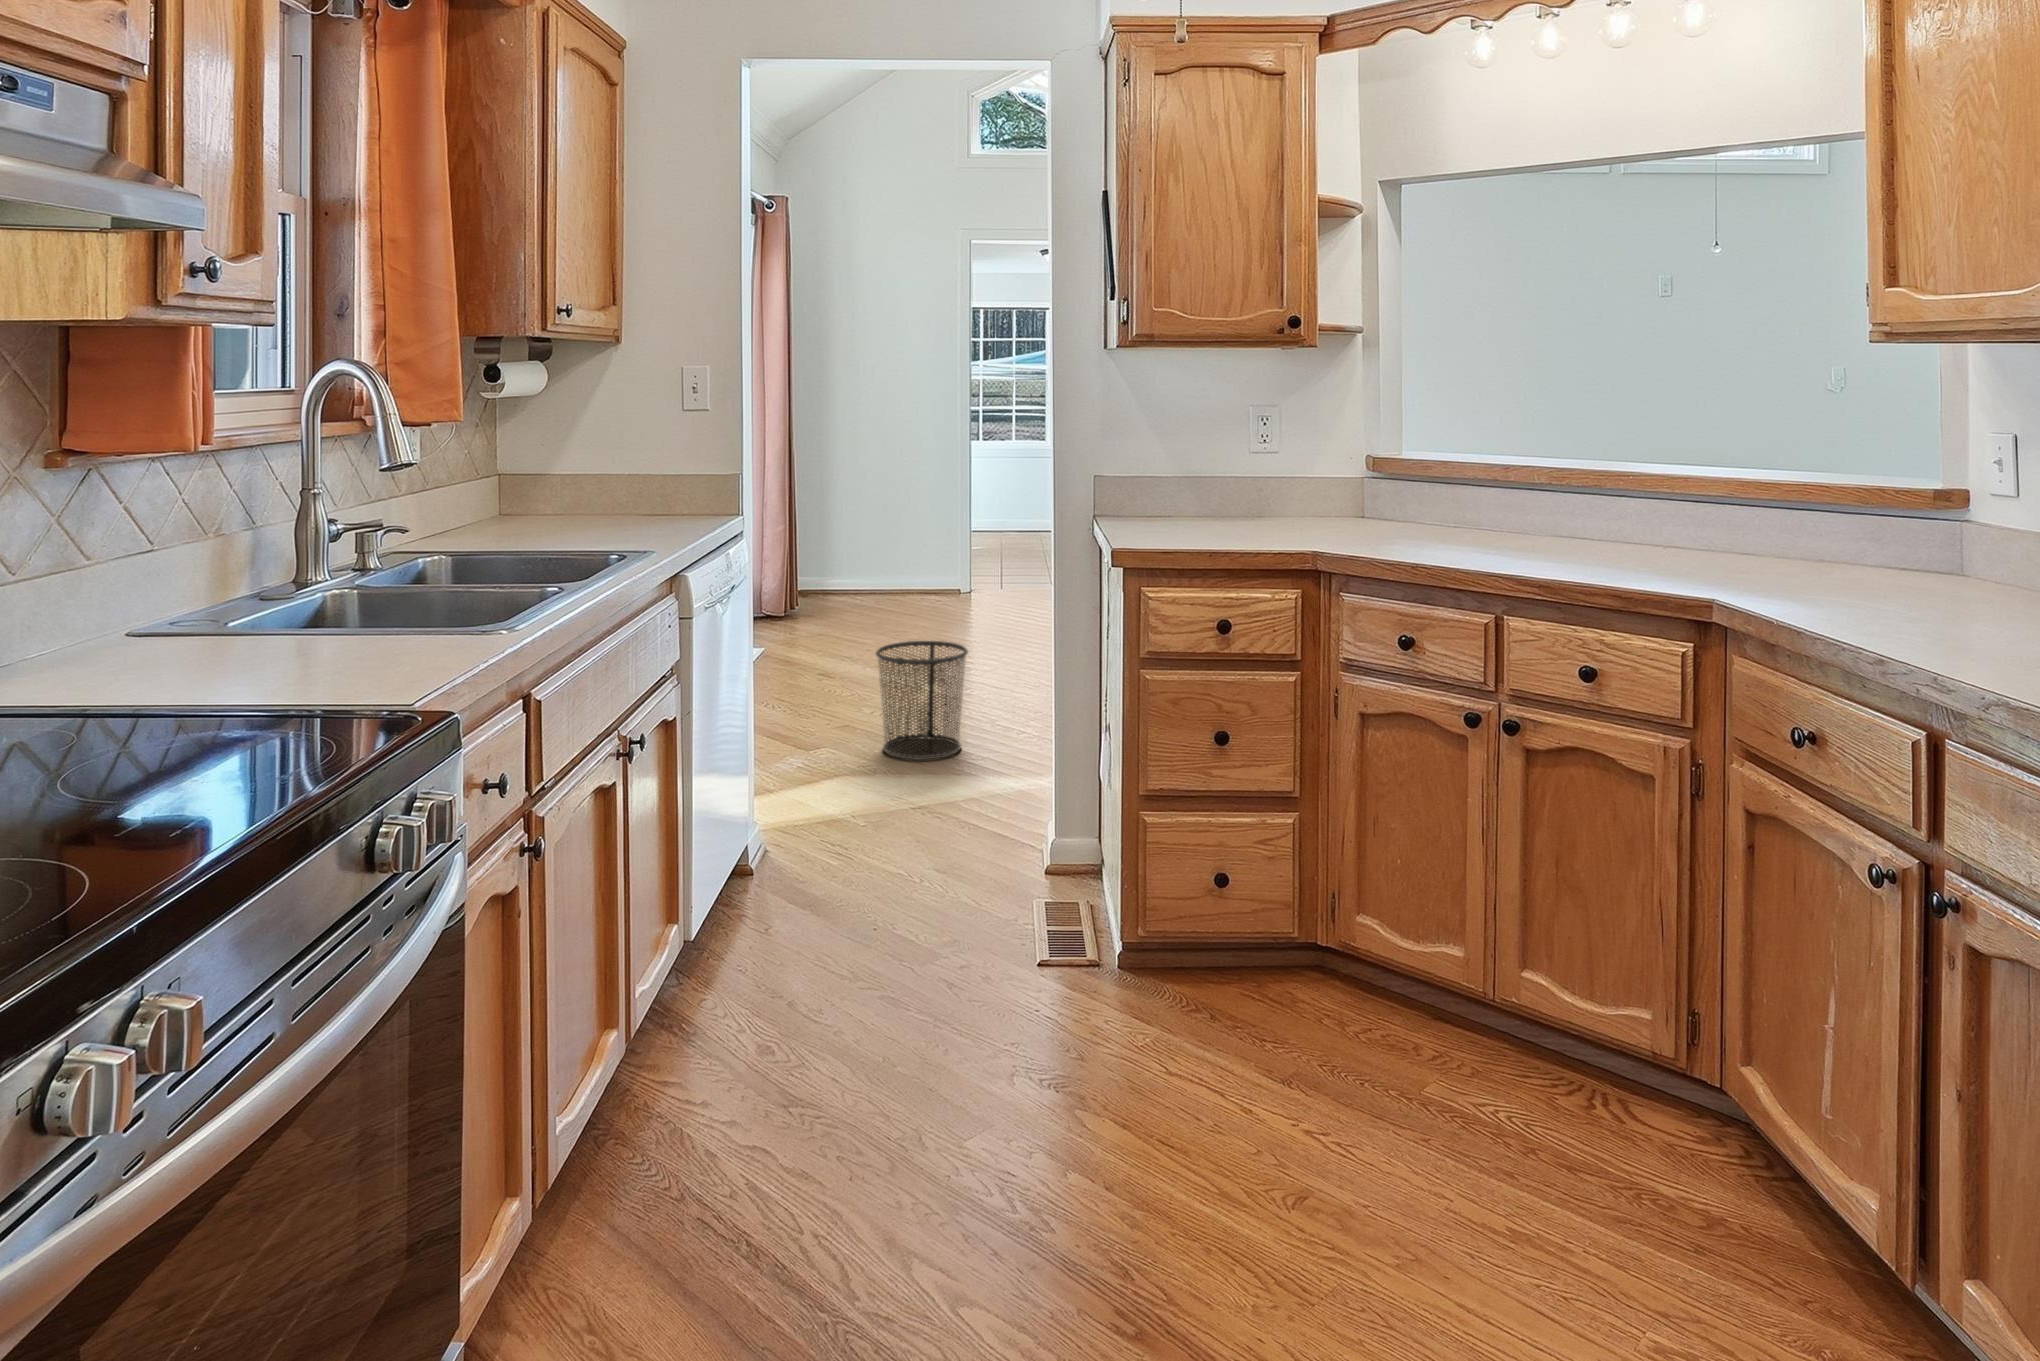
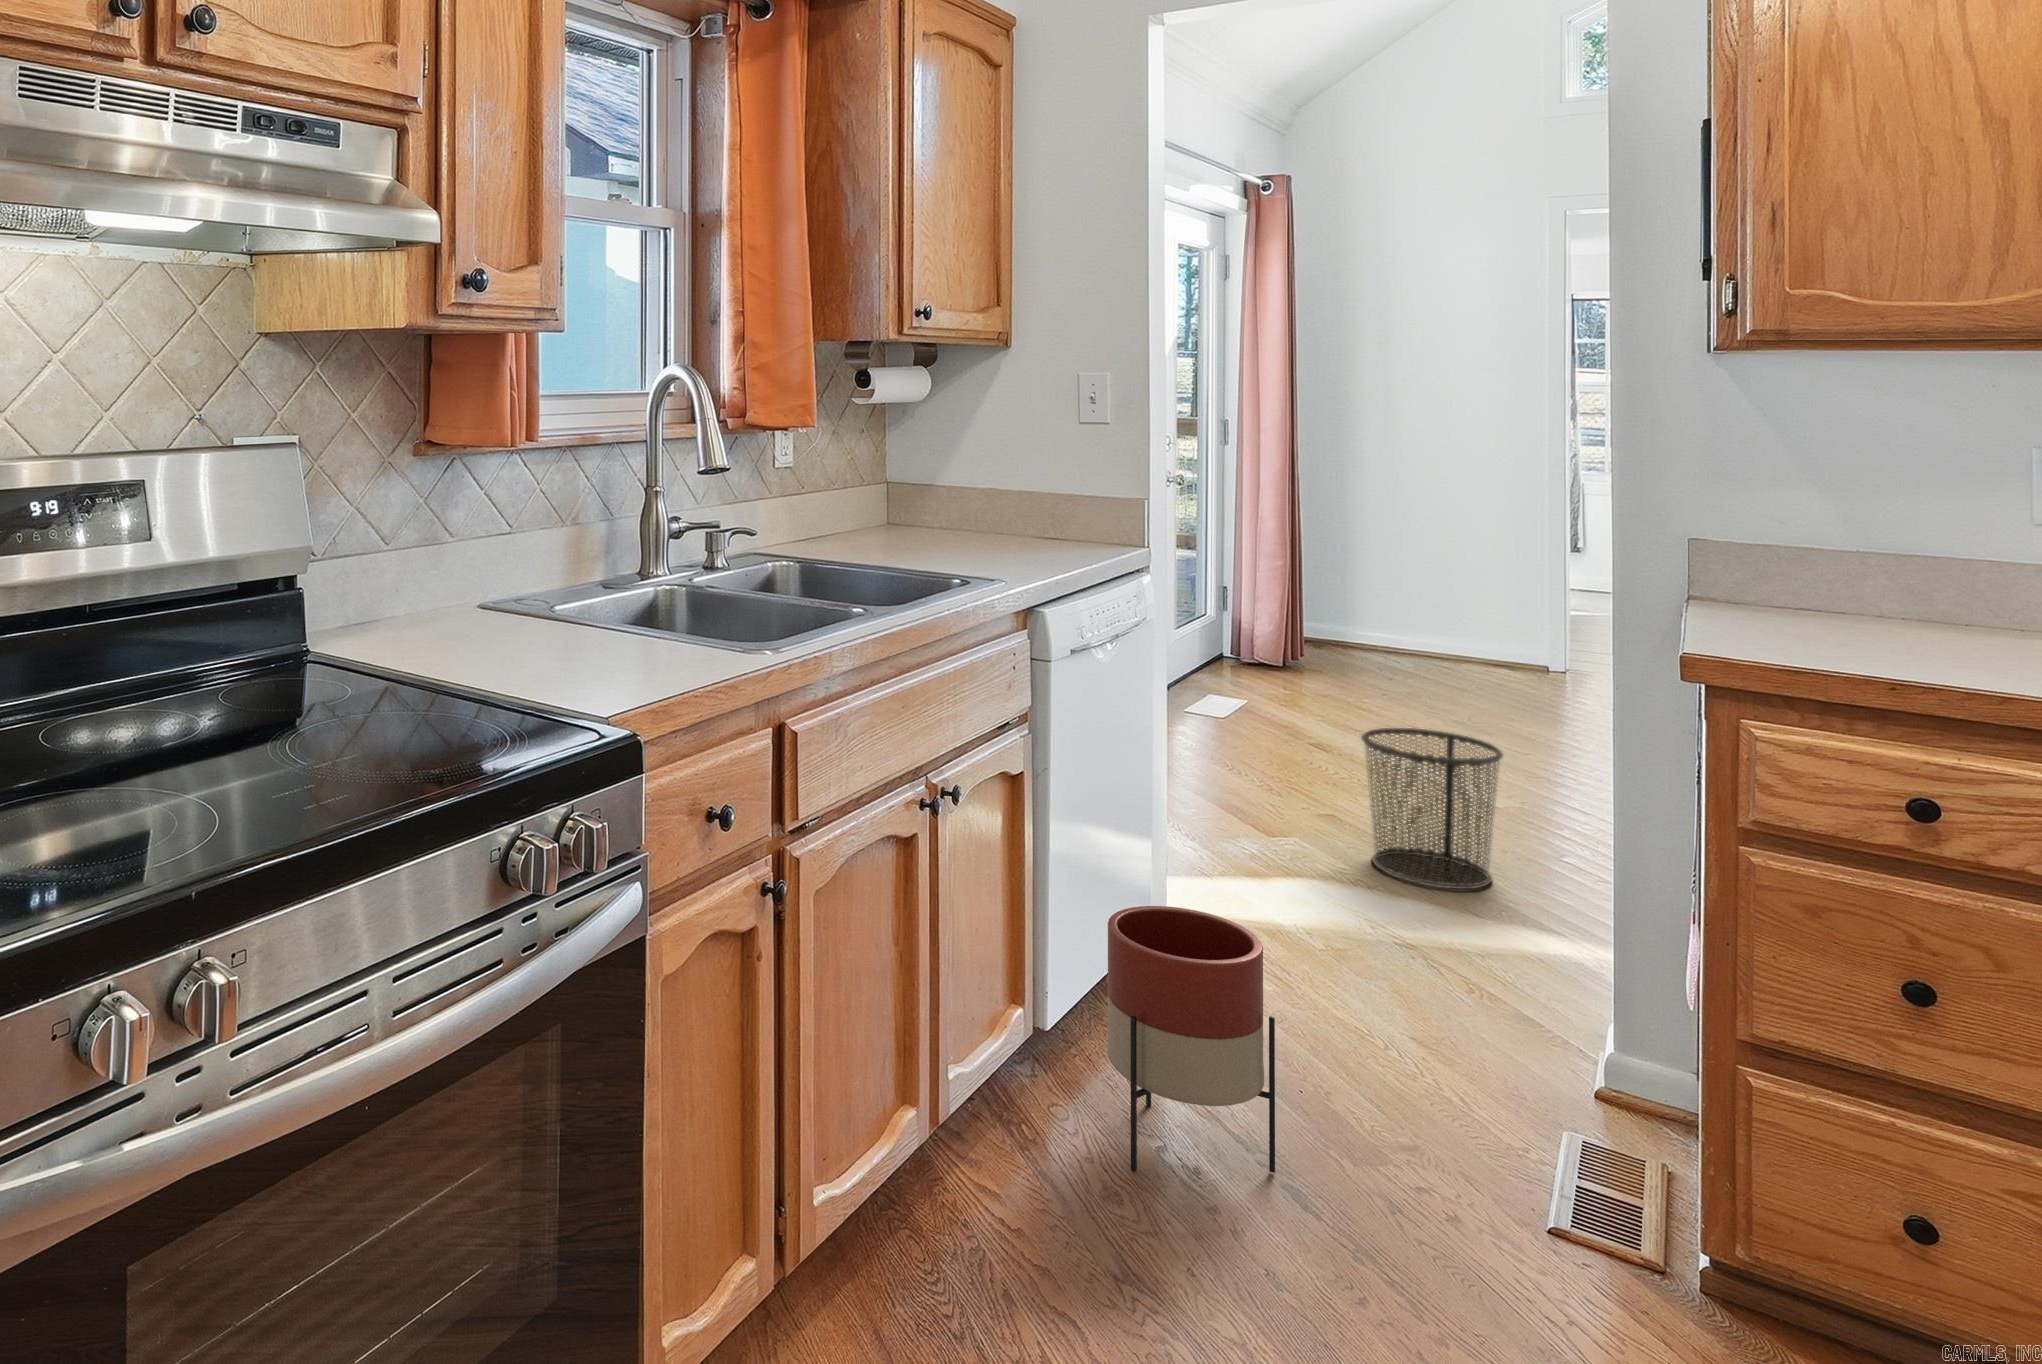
planter: none [748,803,873,1026] -> present [1107,906,1275,1173]

